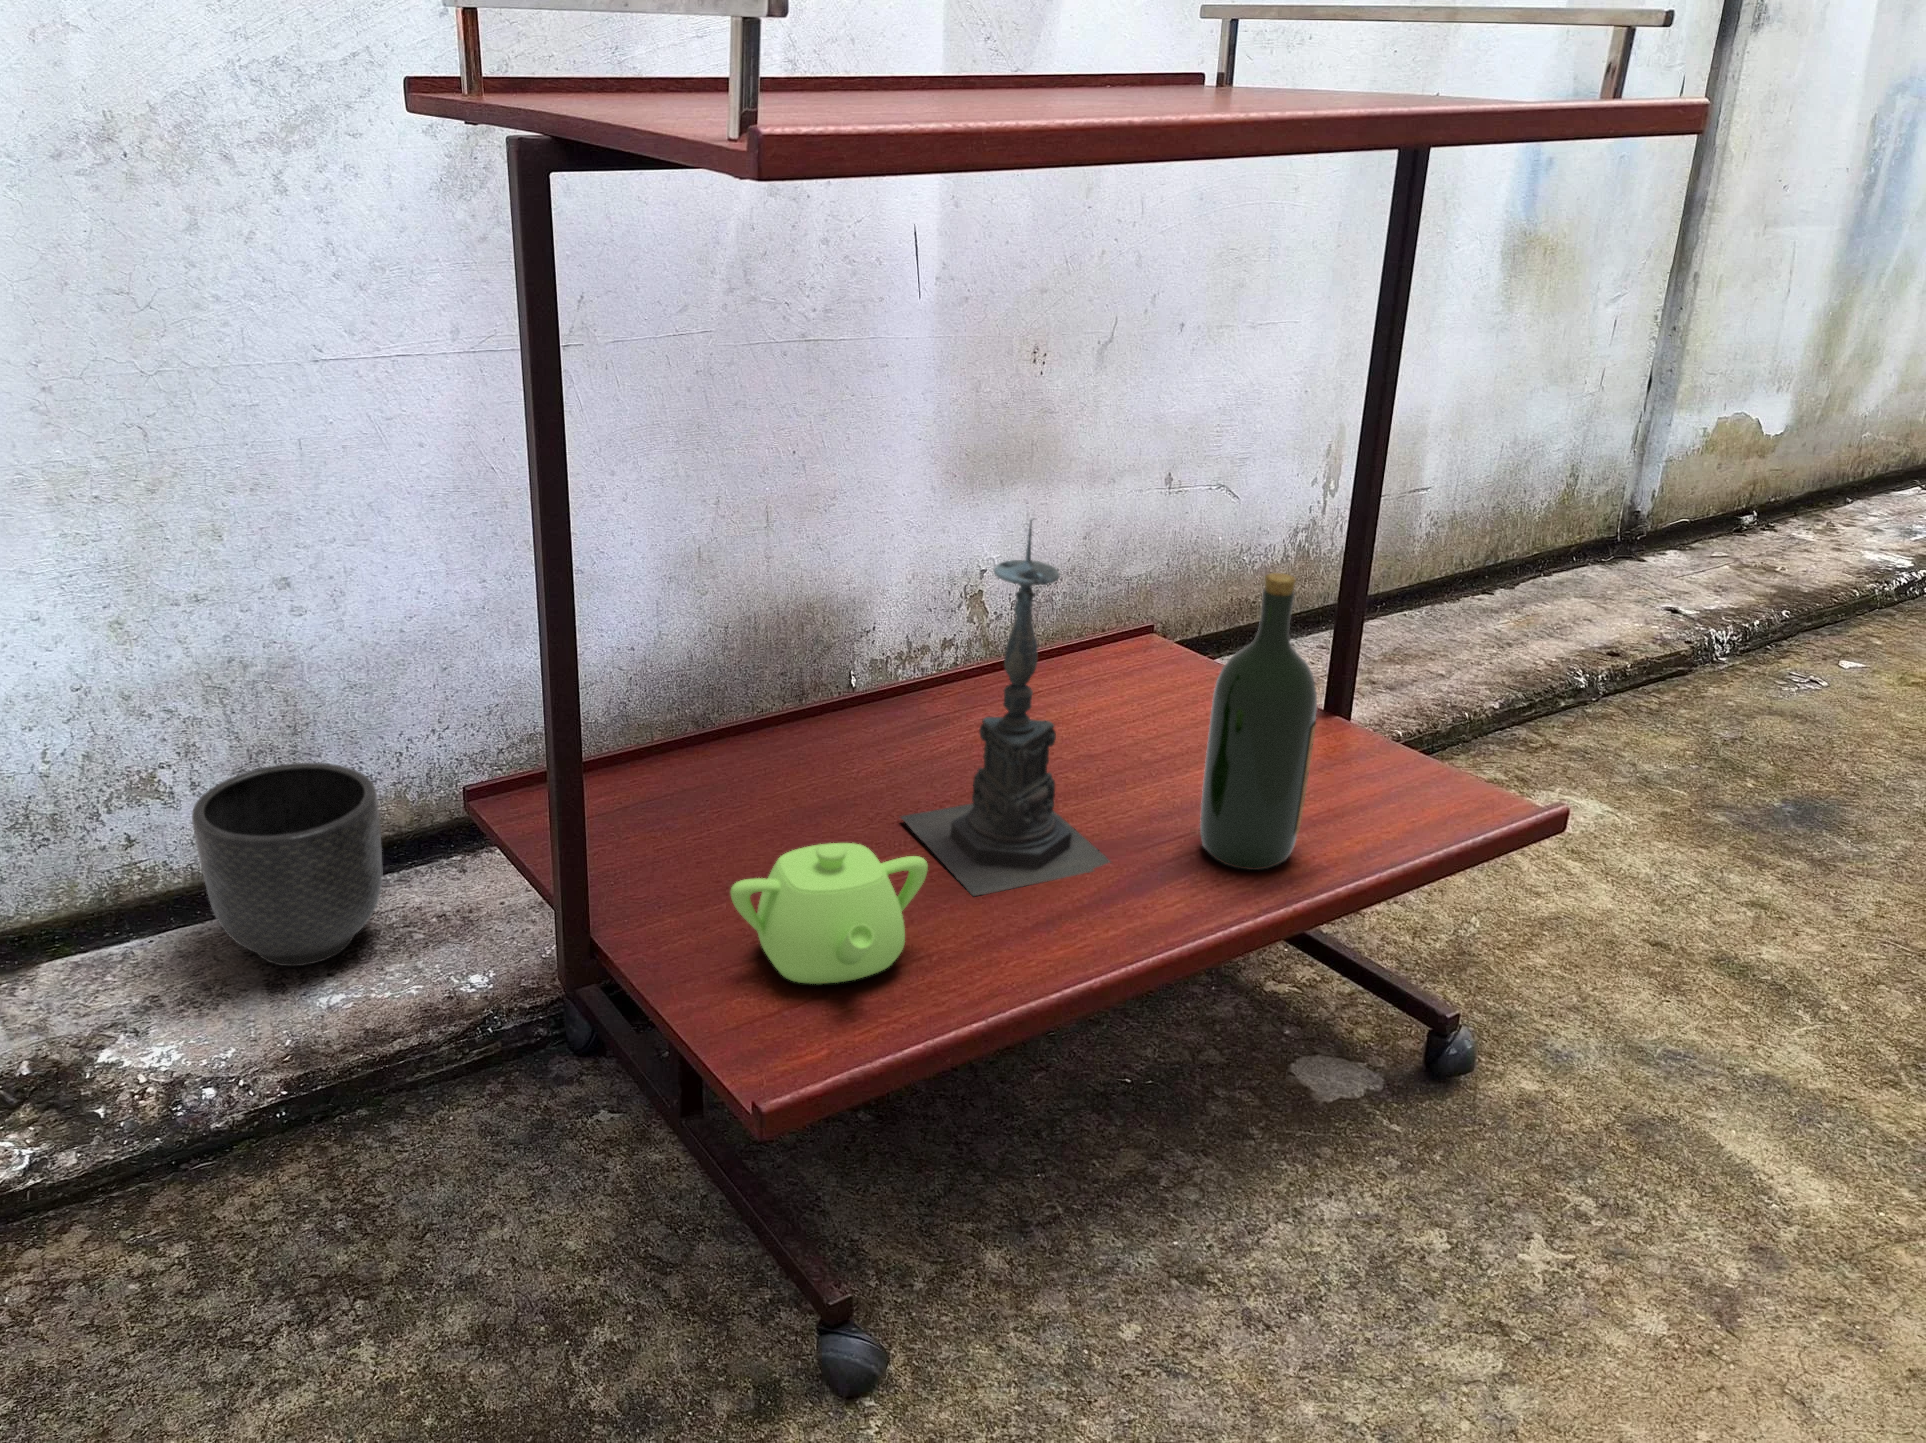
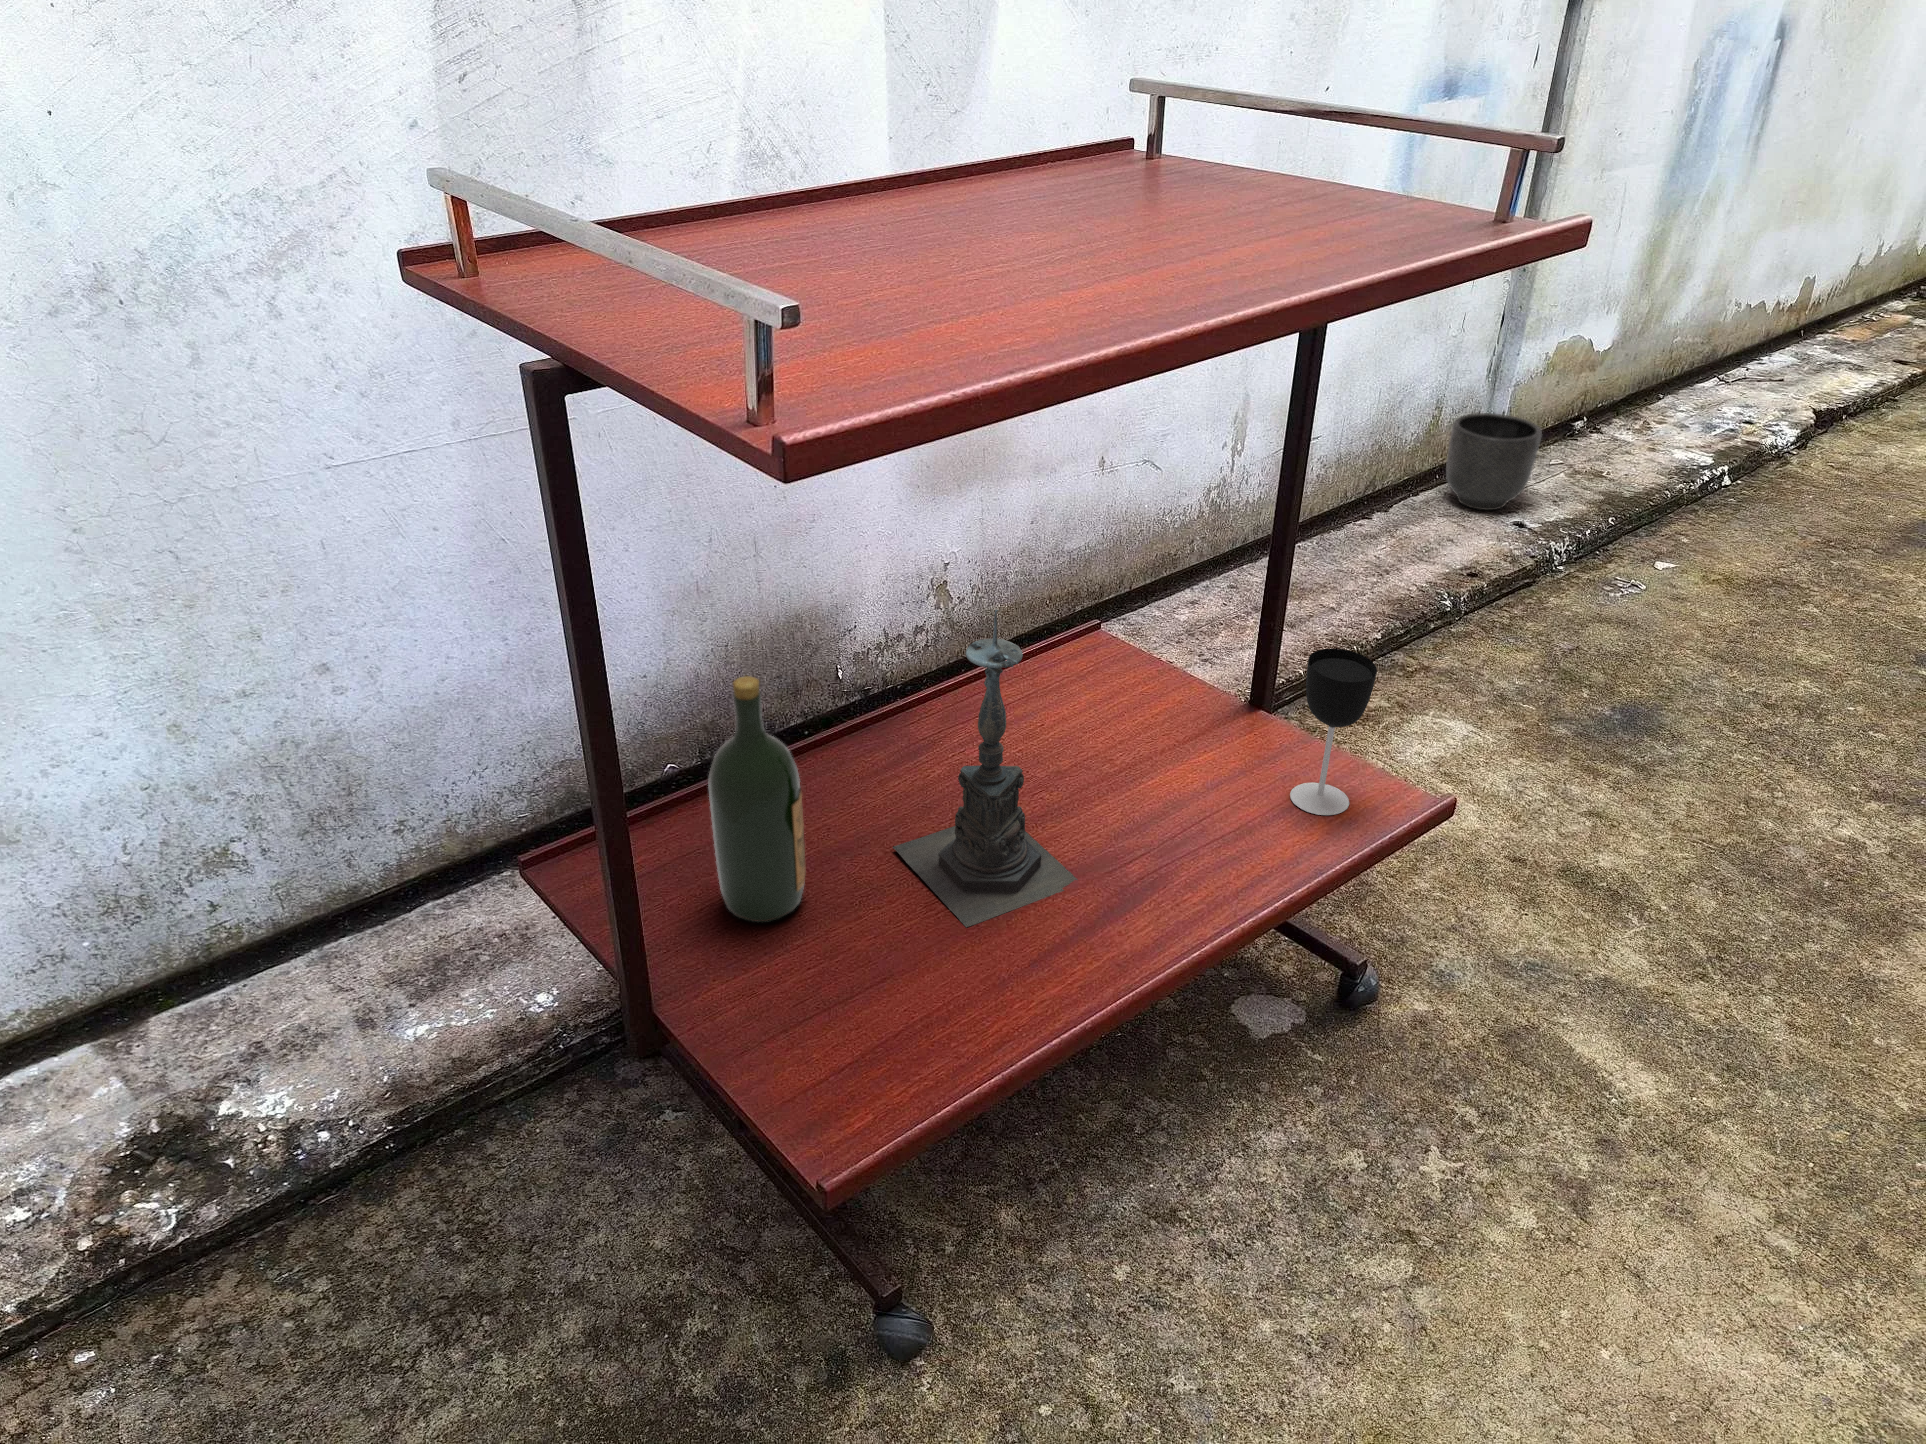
wine bottle: present [1200,573,1317,870] -> present [708,676,805,922]
wine glass: none [1378,625,1483,825] -> present [1290,648,1377,815]
planter: present [192,763,383,966] -> present [1446,413,1542,510]
teapot: present [730,843,928,984] -> none [769,910,933,1038]

